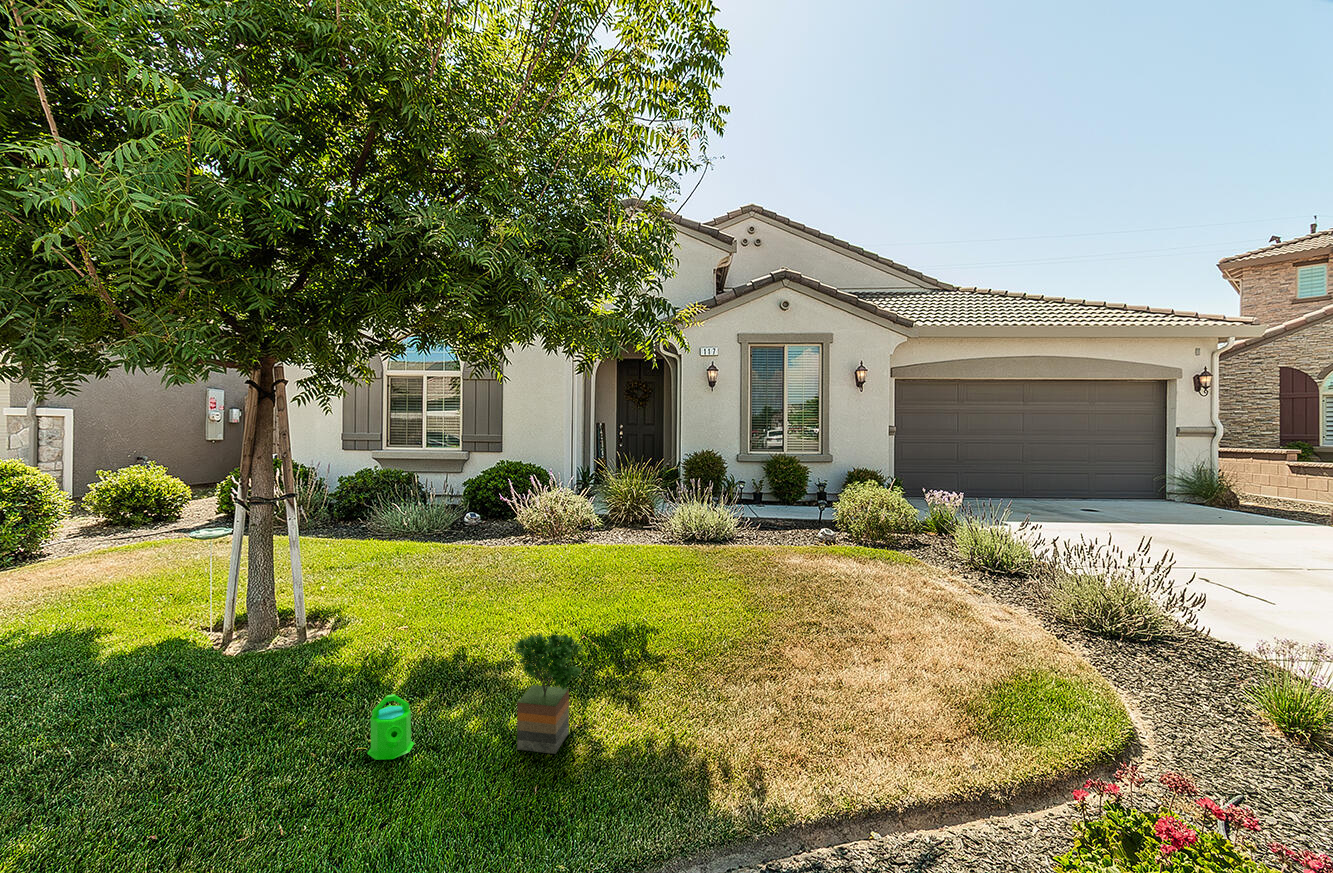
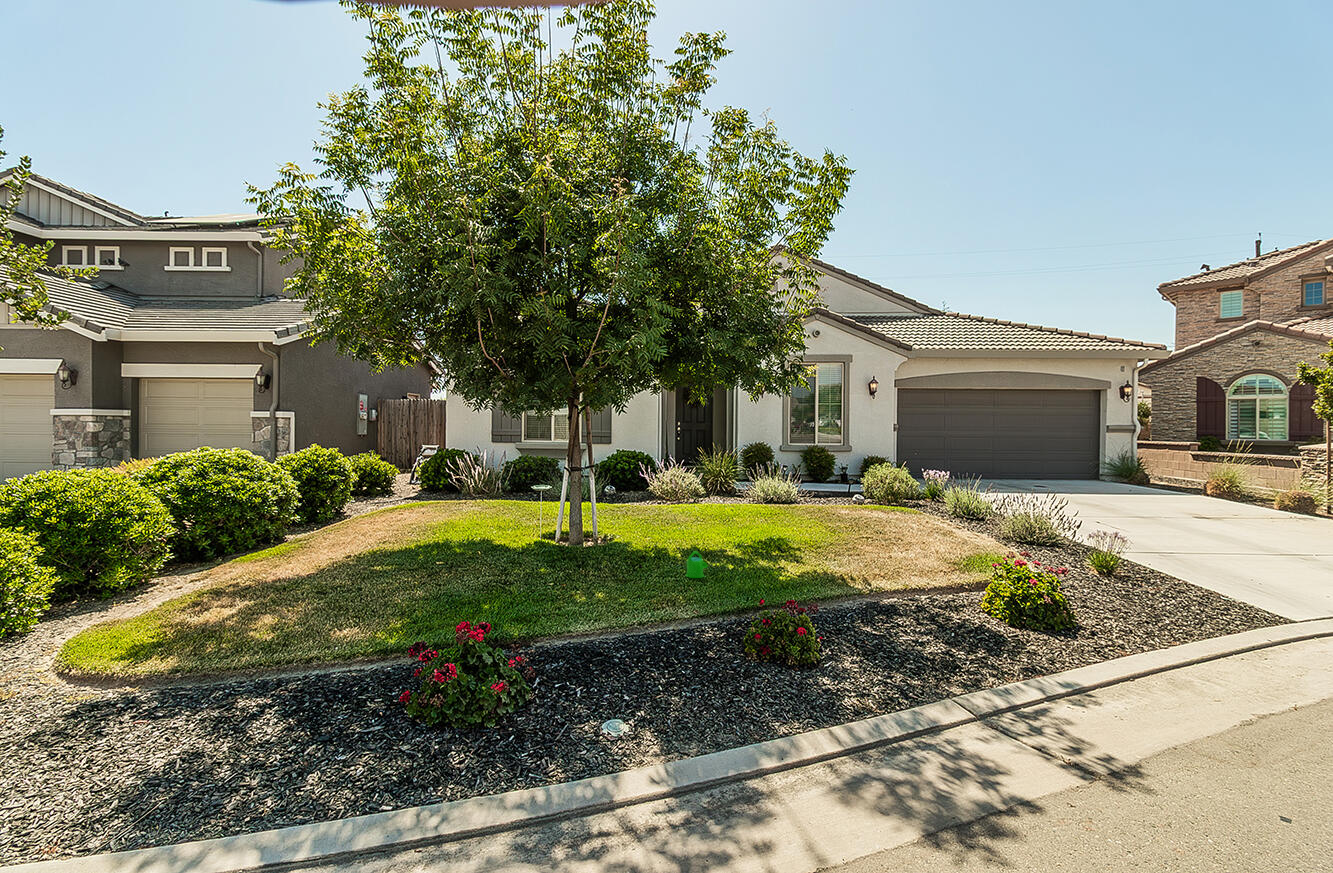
potted tree: present [514,633,582,754] -> none [746,525,780,577]

